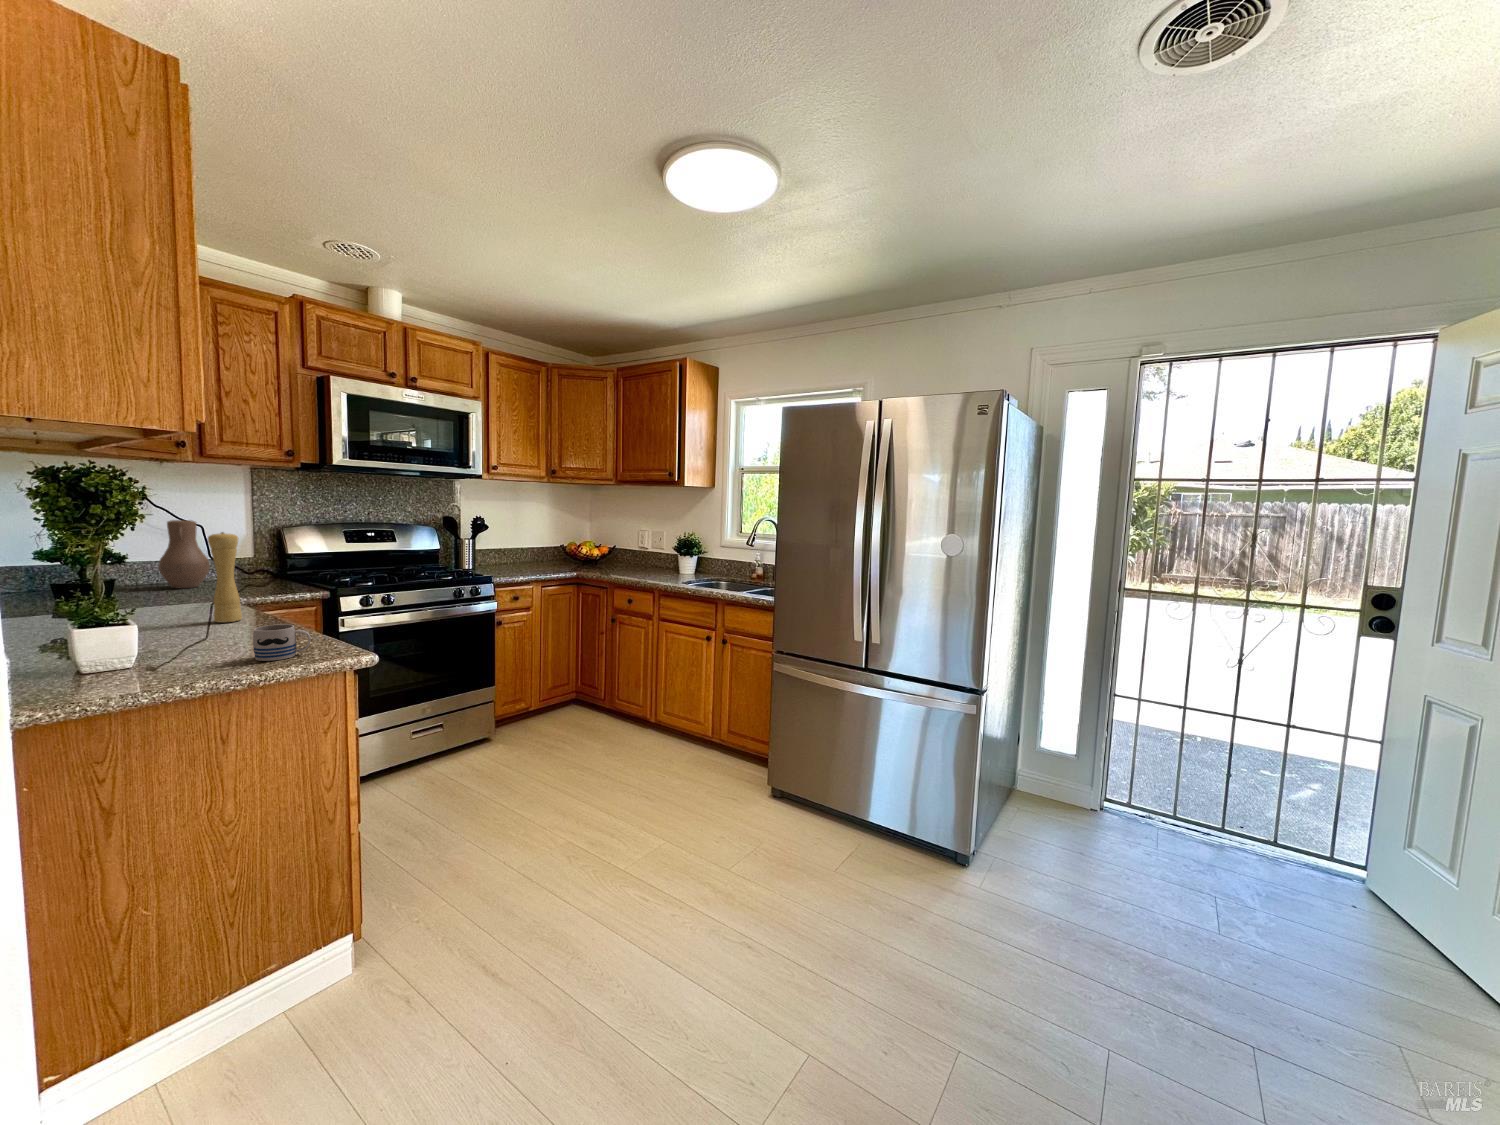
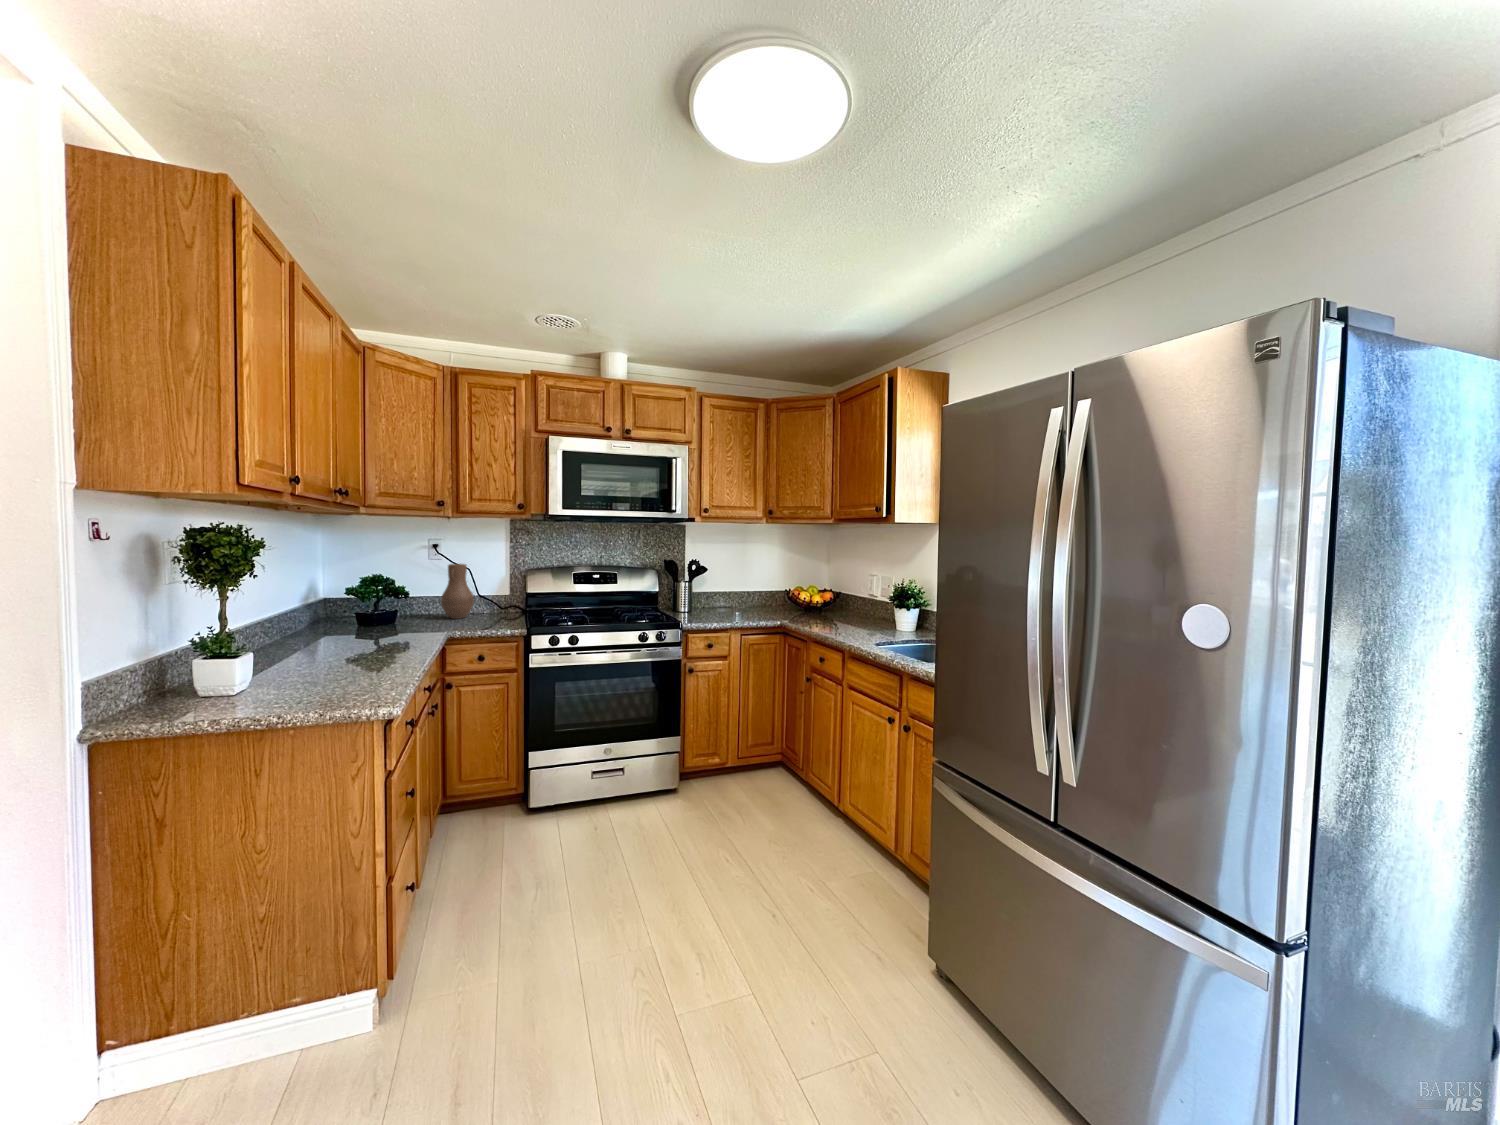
pepper mill: present [208,532,242,622] -> none [390,577,412,655]
mug: present [253,624,311,661] -> none [315,667,363,702]

